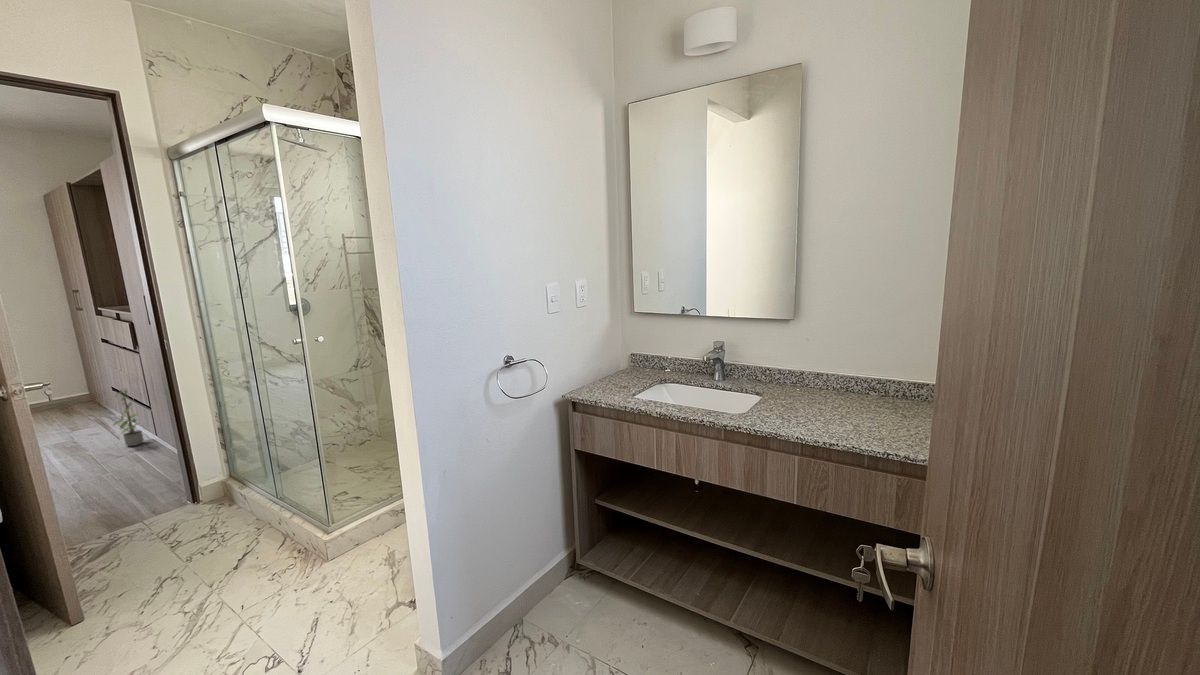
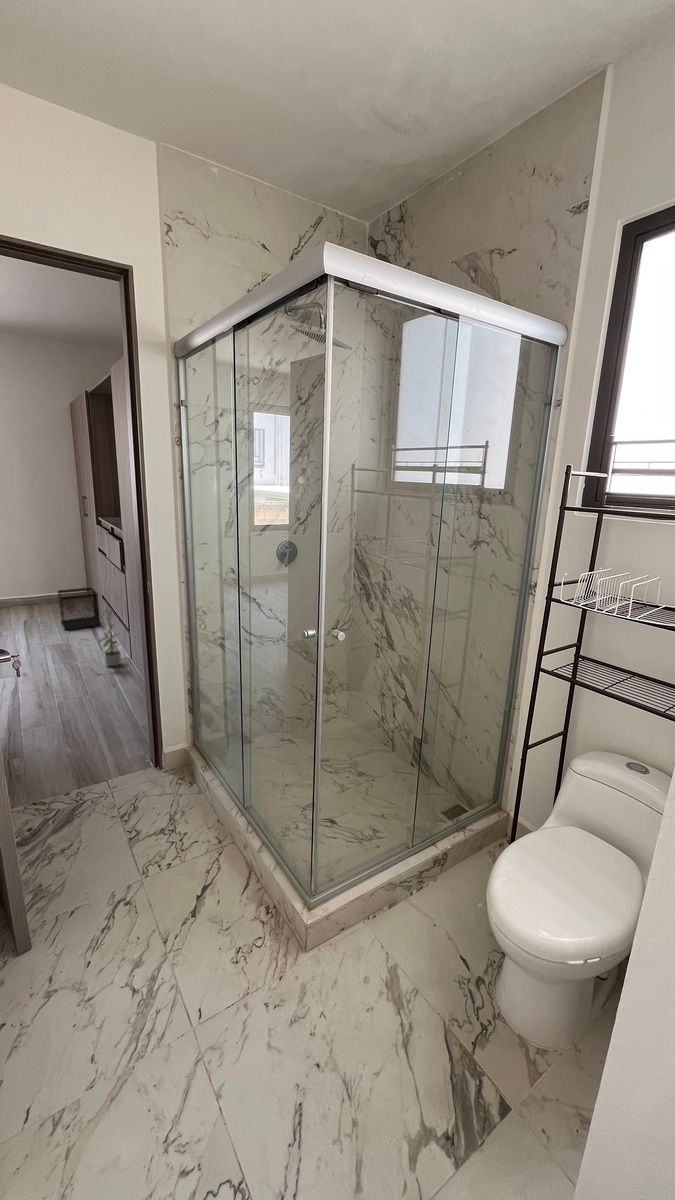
wastebasket: none [49,381,113,428] -> present [58,588,100,630]

